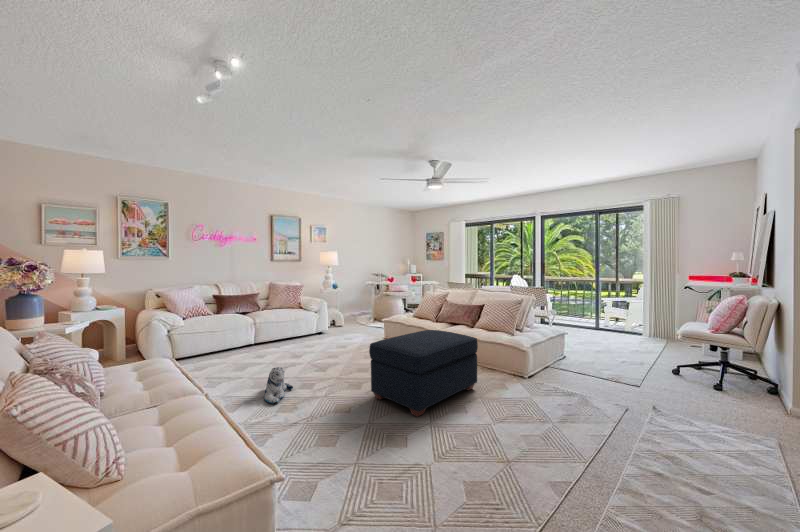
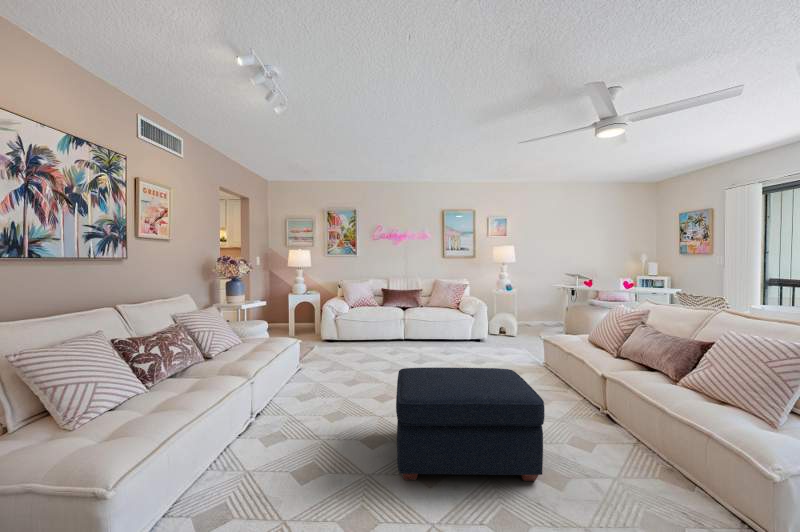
plush toy: present [264,367,293,404] -> none [327,368,364,402]

